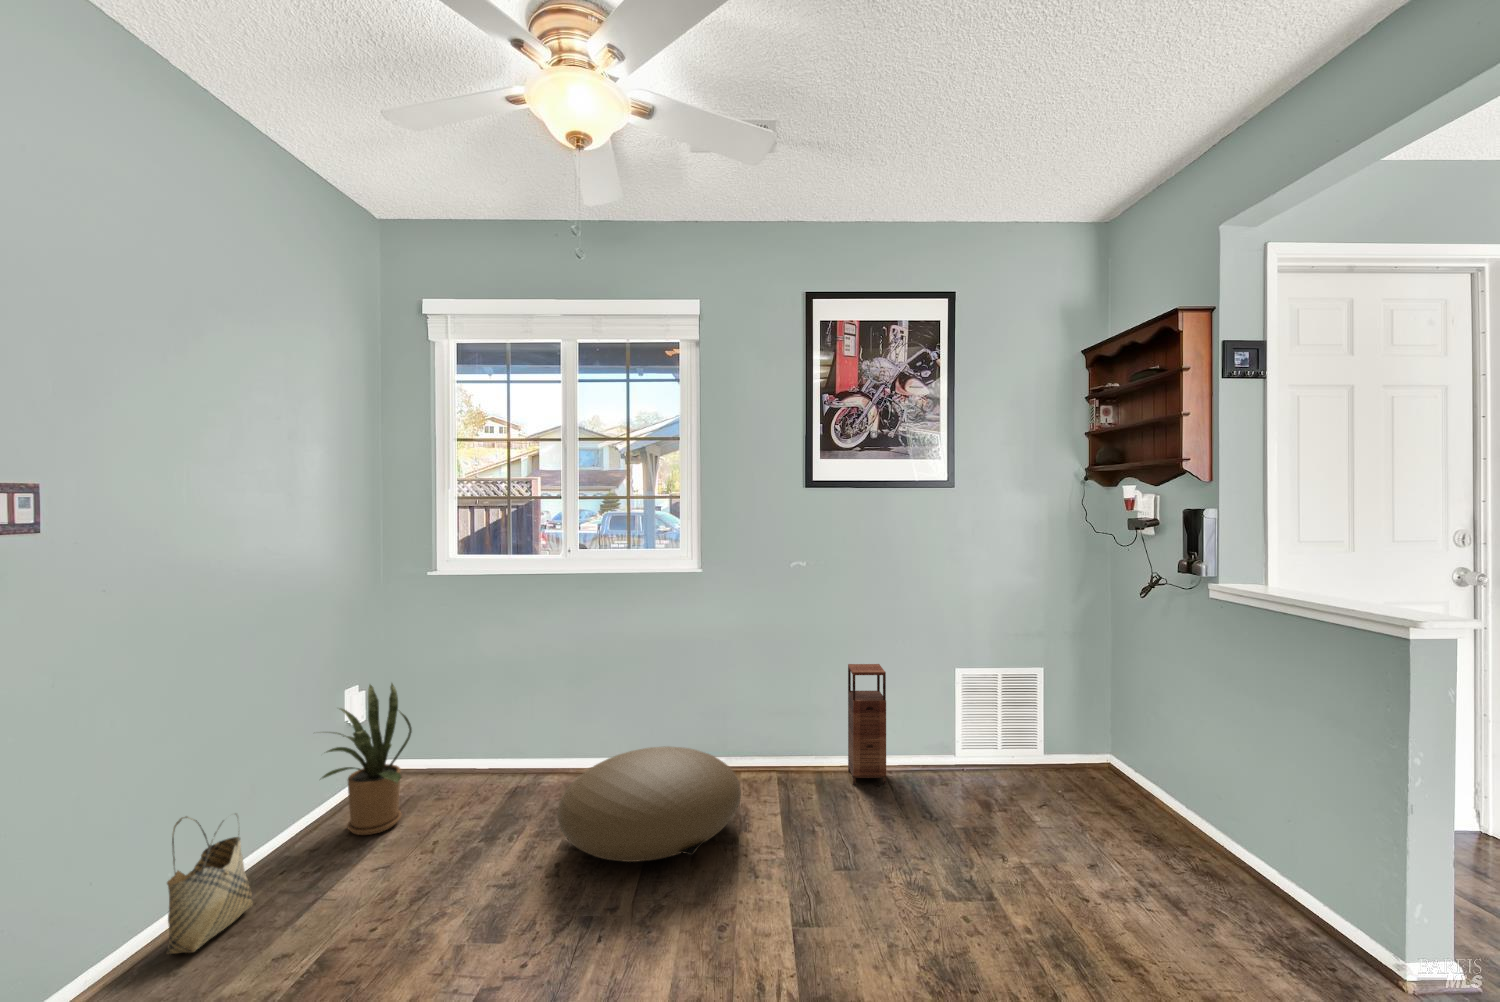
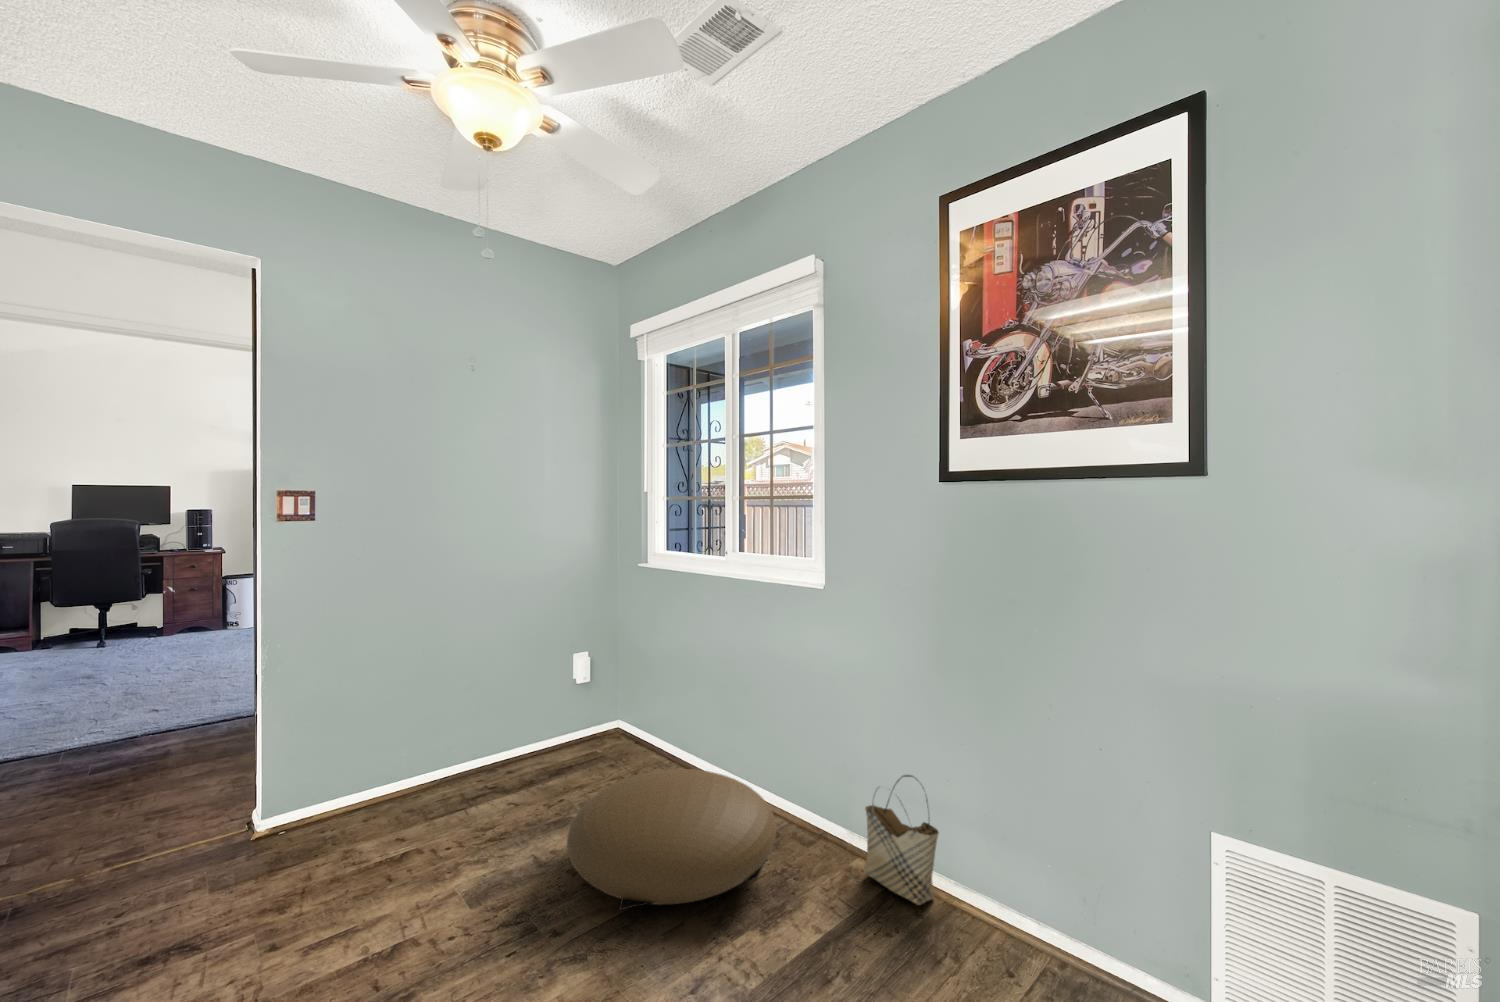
storage cabinet: present [848,664,886,784] -> none [960,755,1037,972]
house plant: present [322,683,412,835] -> none [521,644,602,764]
woven basket: present [167,814,253,954] -> present [864,775,939,905]

